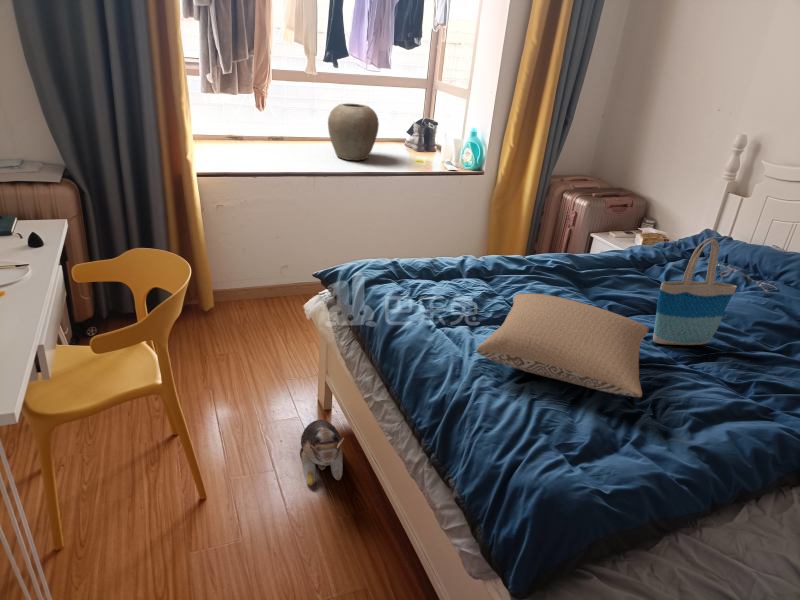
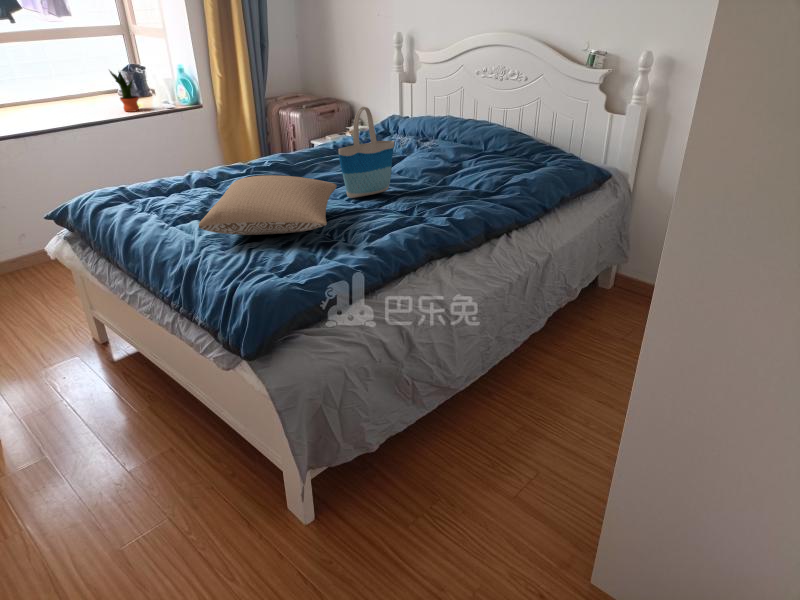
vase: present [328,103,379,160] -> none [24,59,83,117]
potted plant: none [405,122,425,167] -> present [110,71,139,112]
plush toy: present [300,420,344,485] -> none [82,340,131,397]

